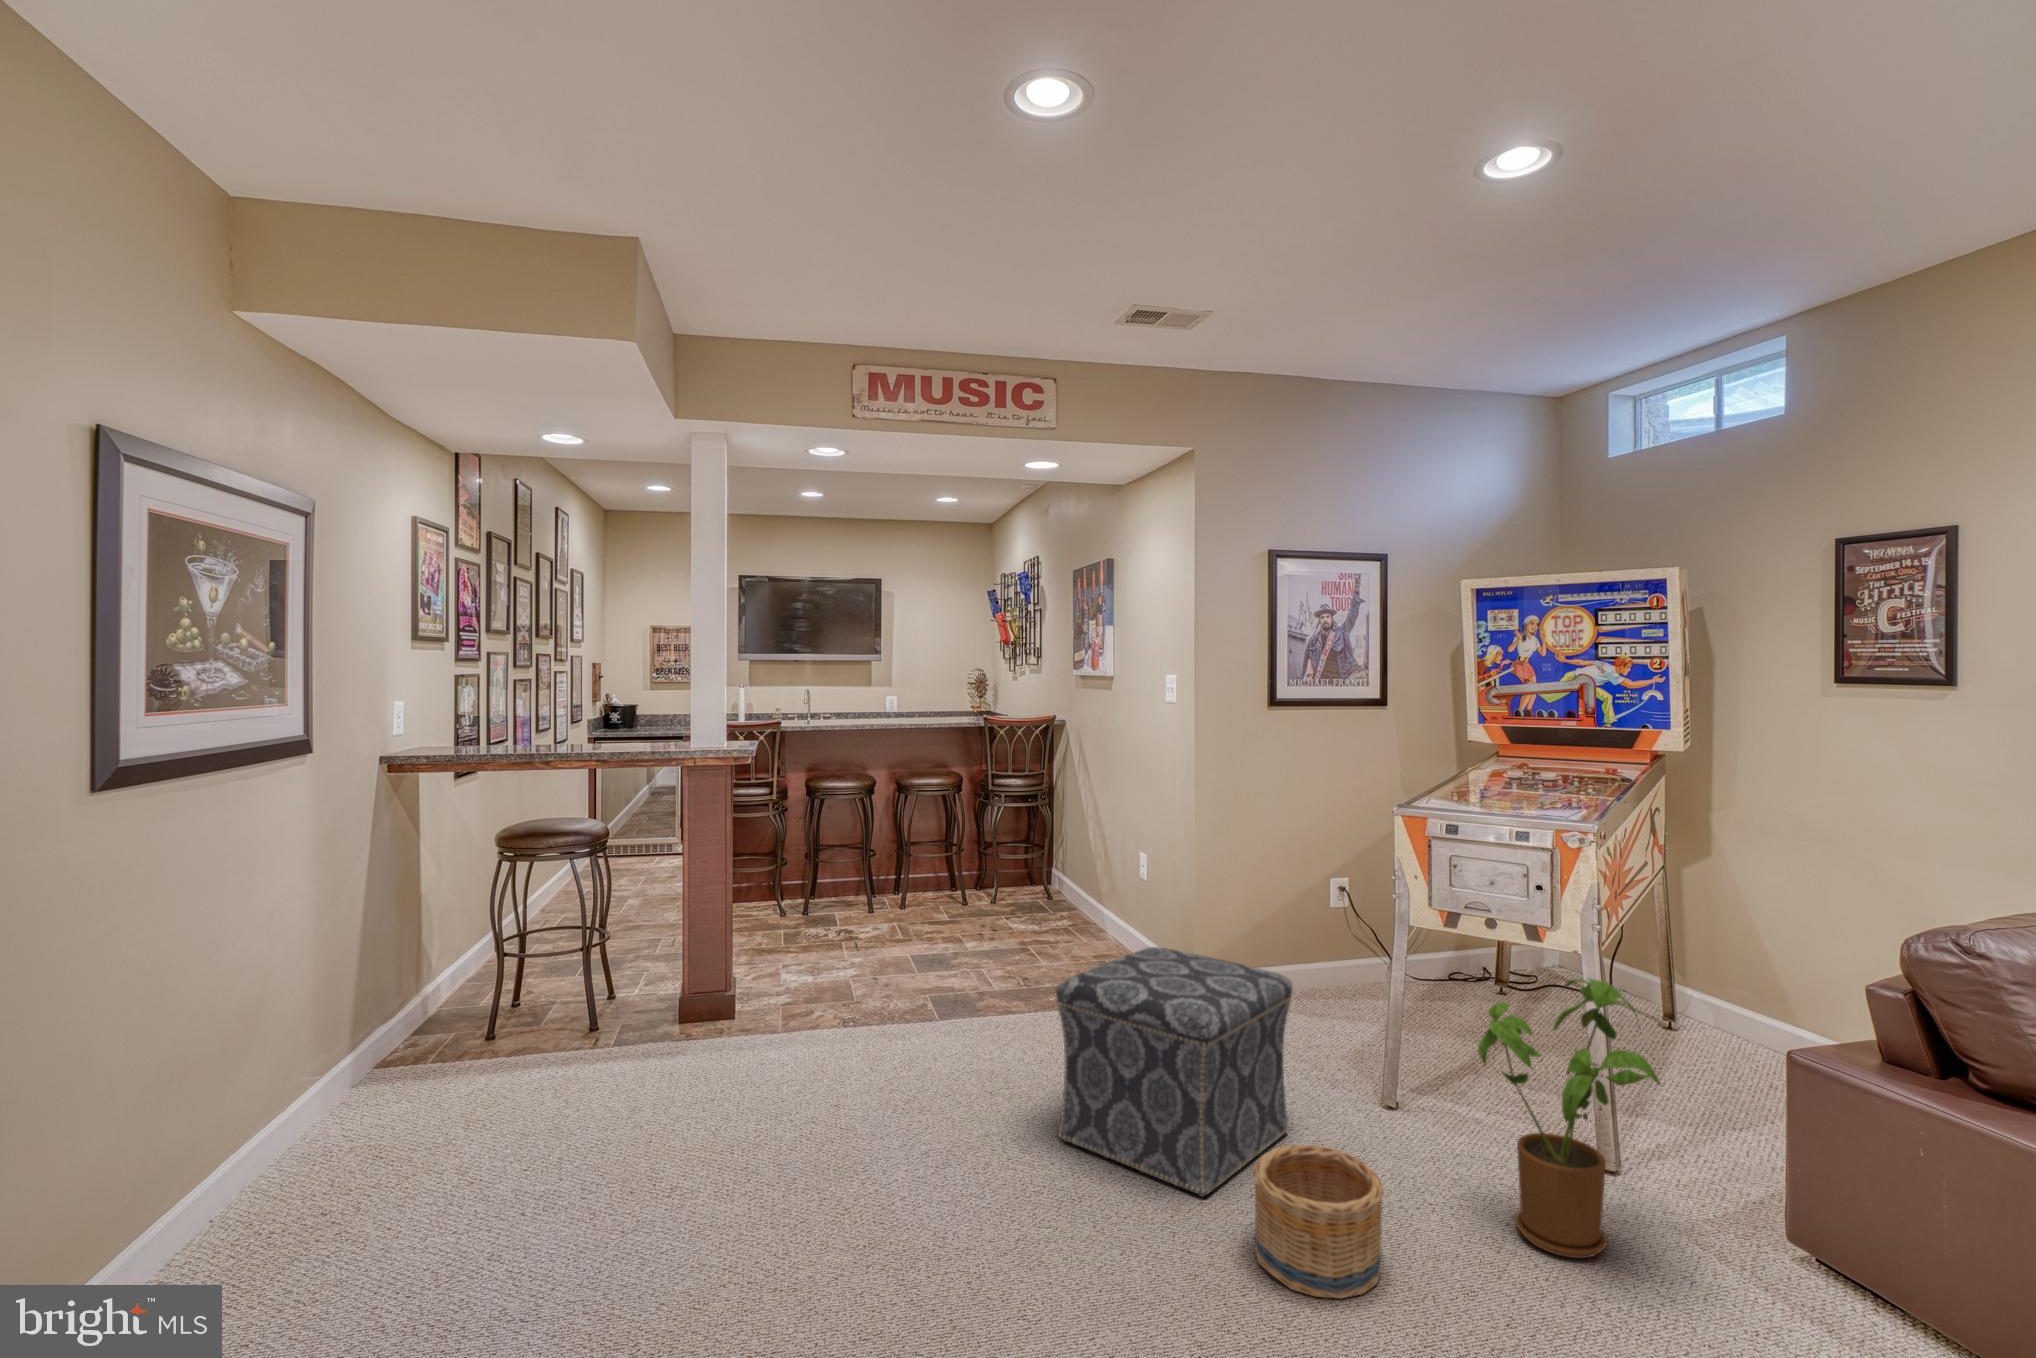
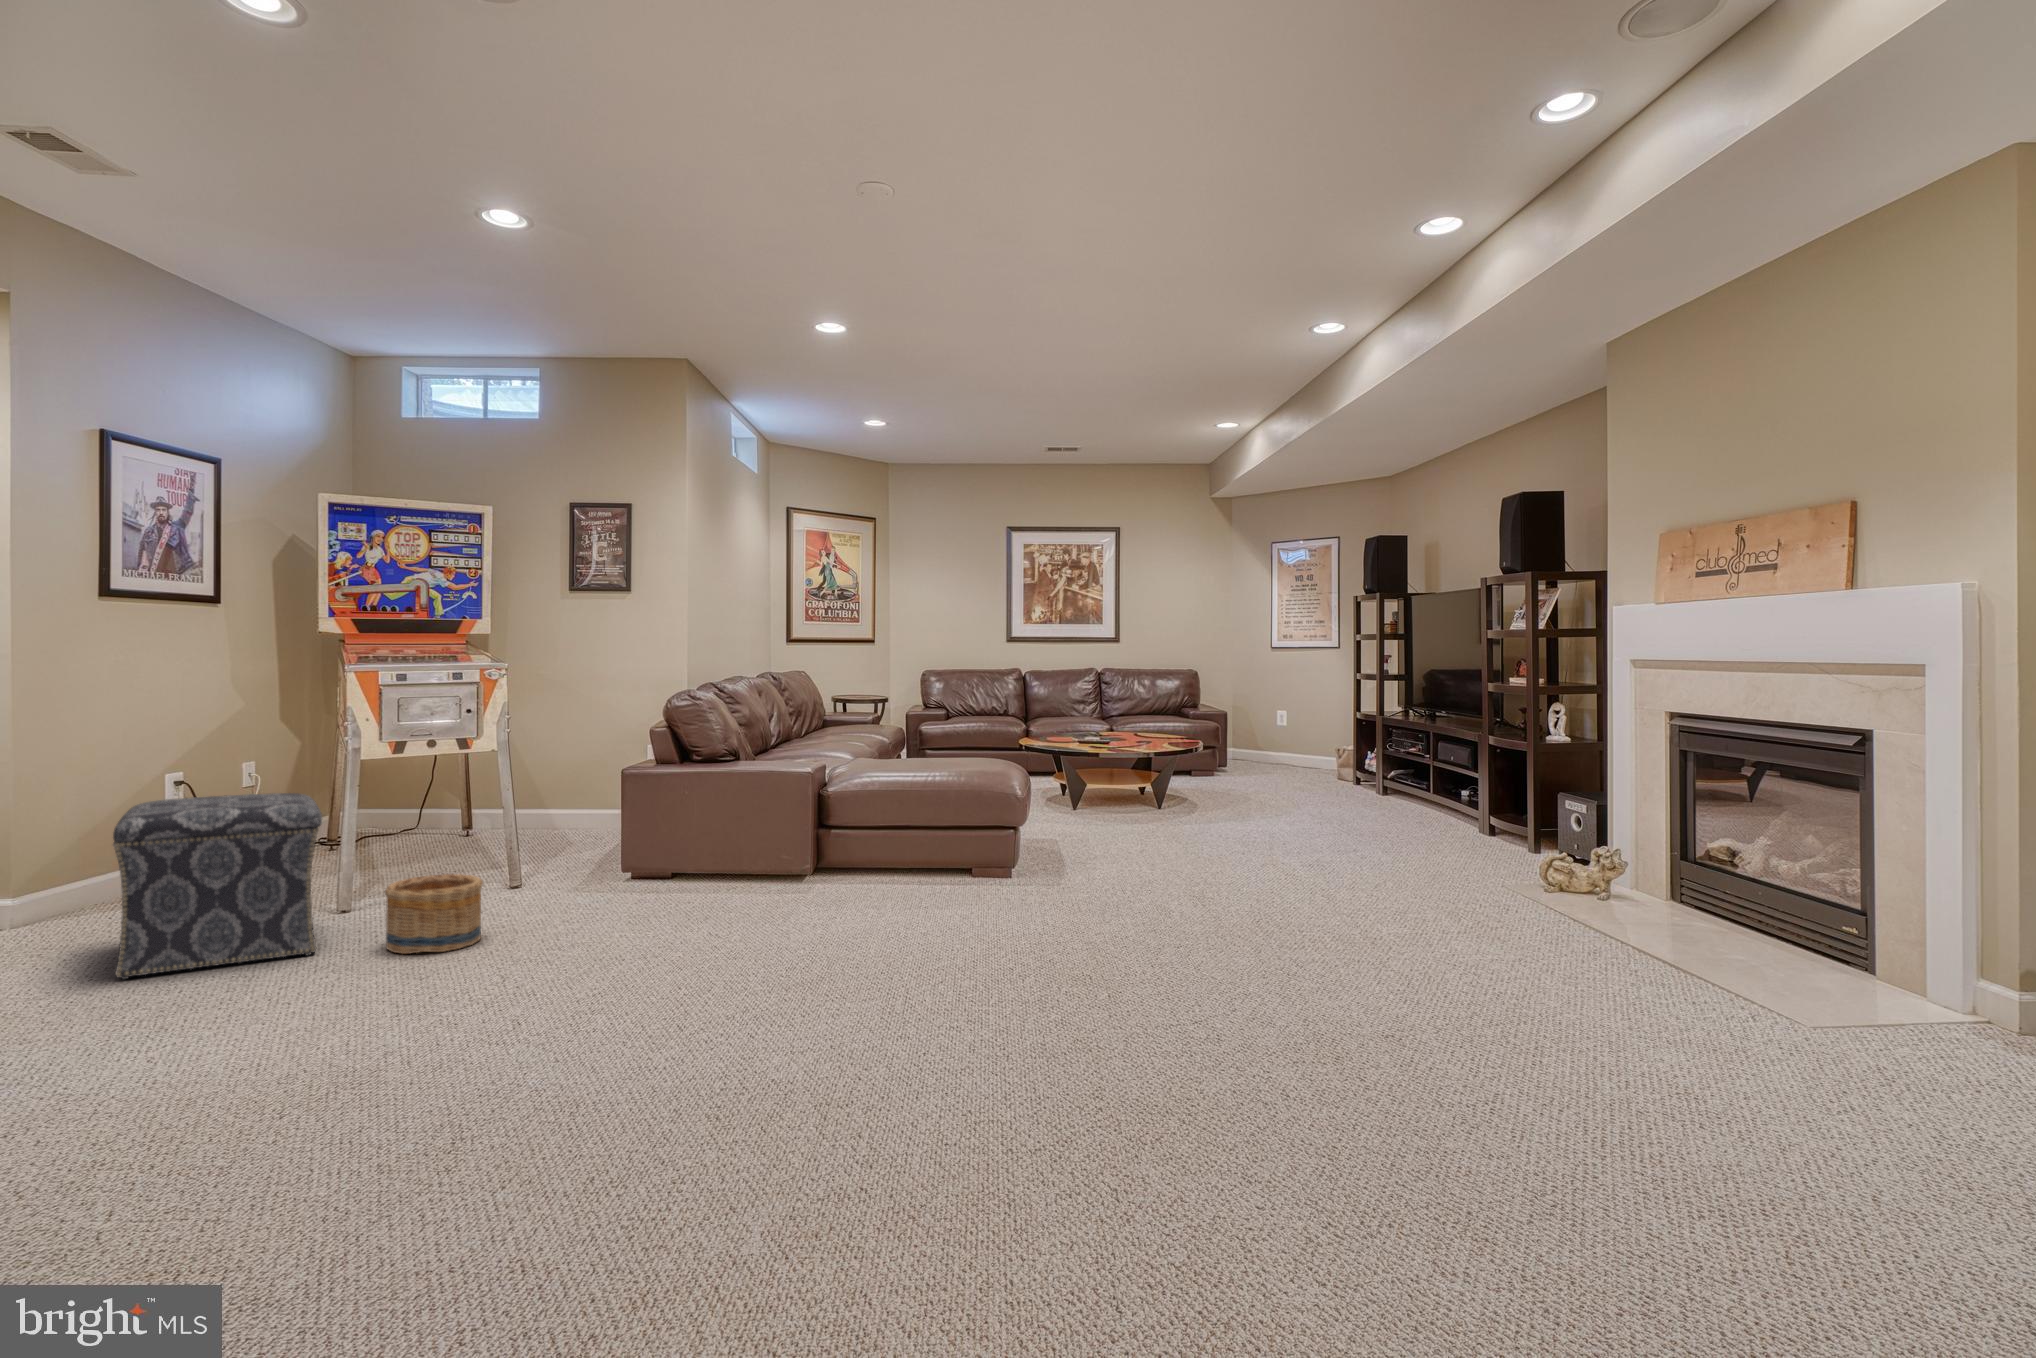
house plant: present [1478,979,1661,1258] -> none [485,743,598,906]

